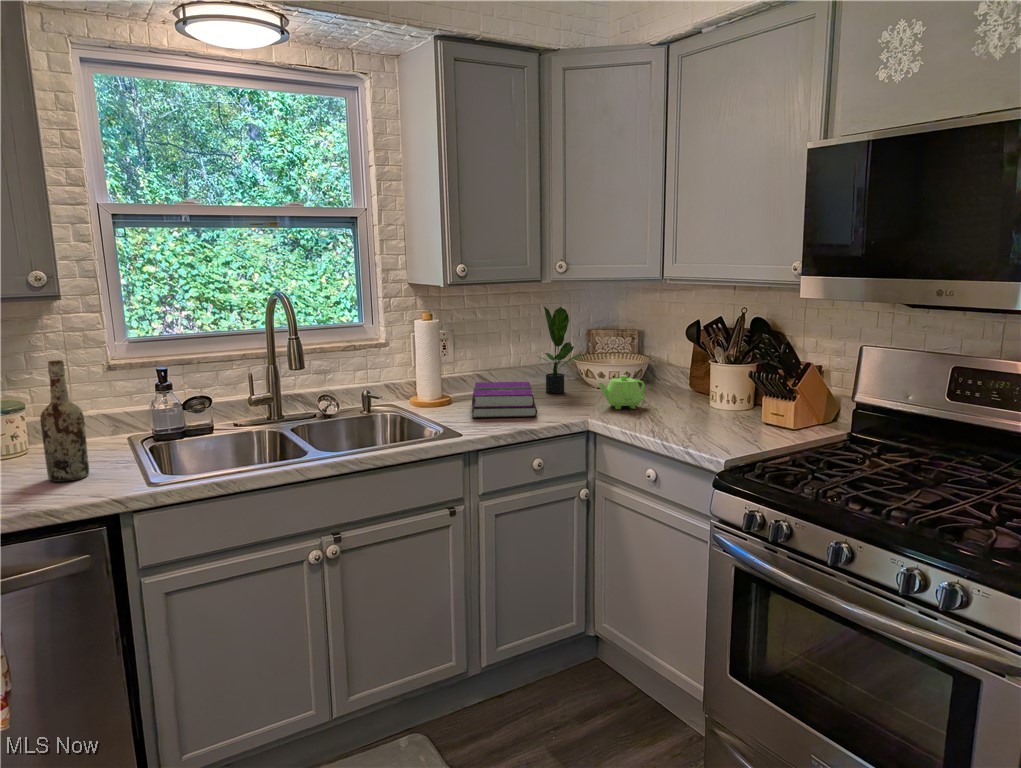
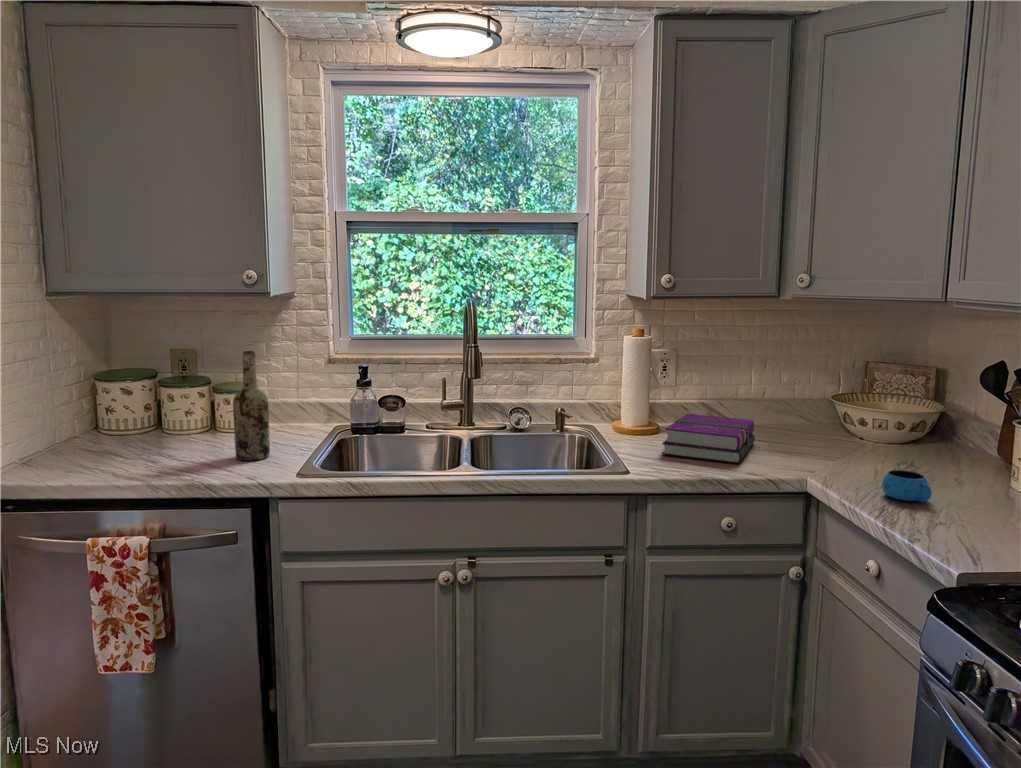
potted plant: present [540,307,582,393] -> none [772,329,838,439]
teapot: present [599,375,645,409] -> none [836,426,906,473]
mug: none [645,404,679,425] -> present [882,470,932,502]

